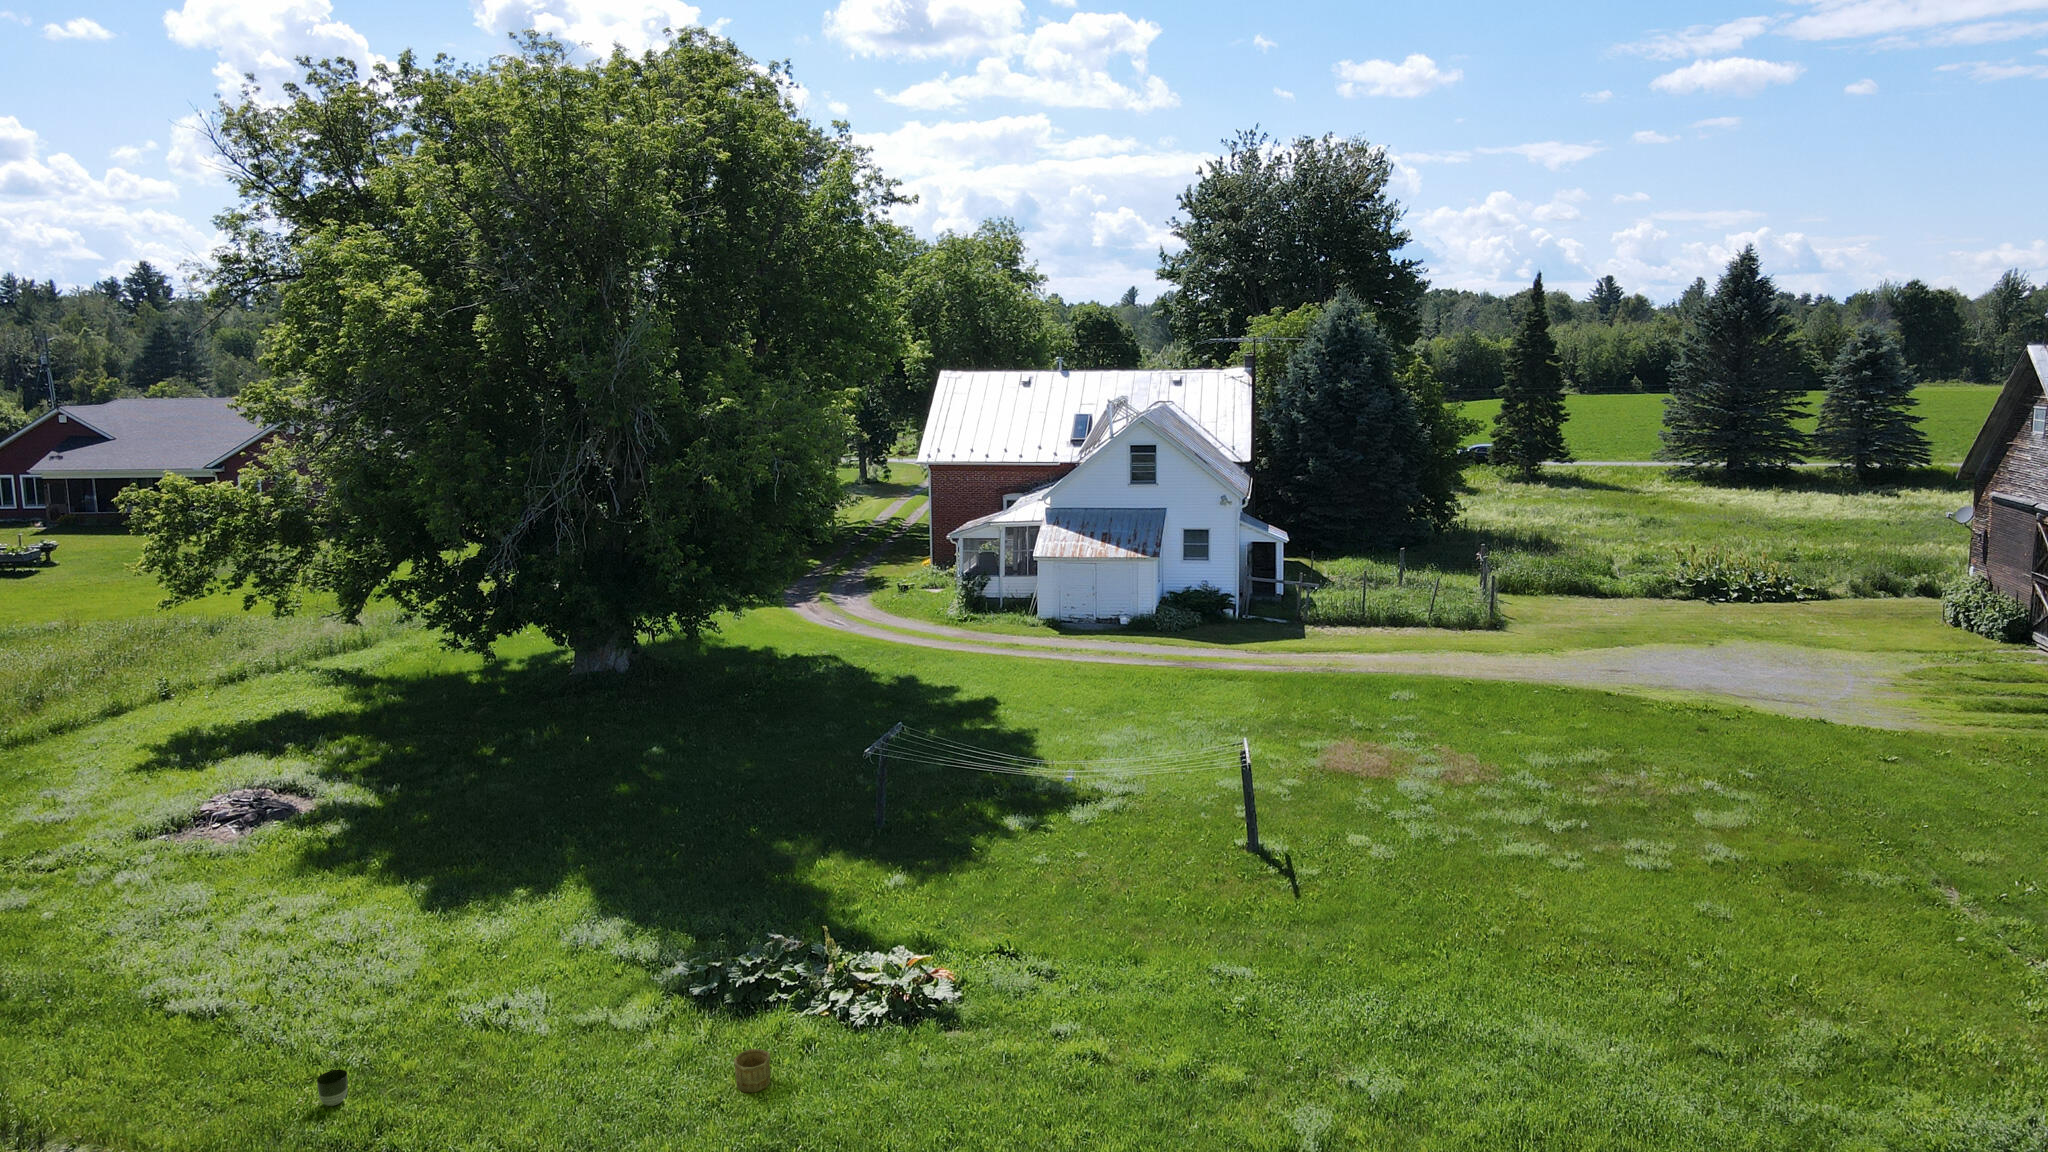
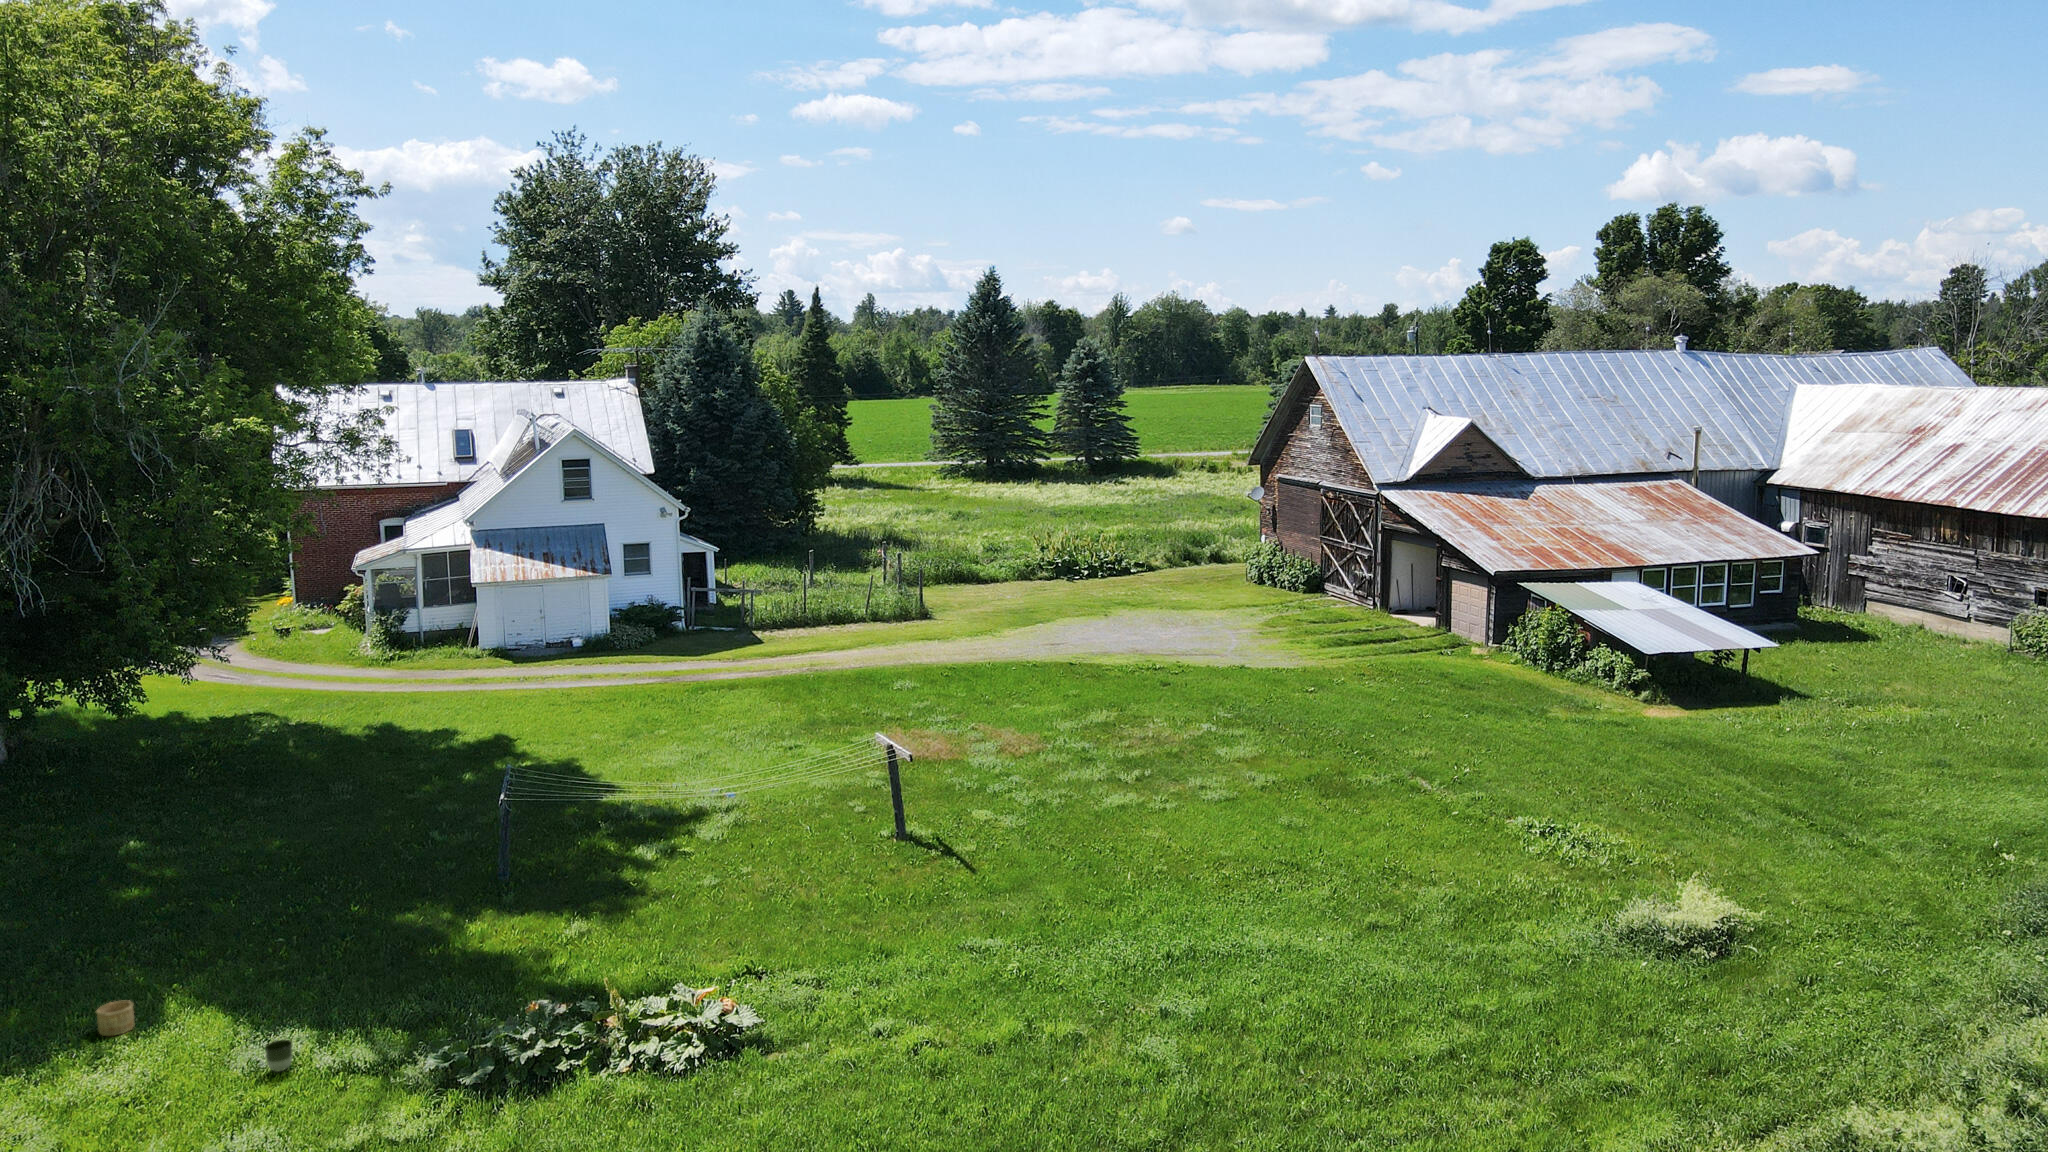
wooden bucket: present [734,1049,770,1093] -> present [96,1001,134,1036]

